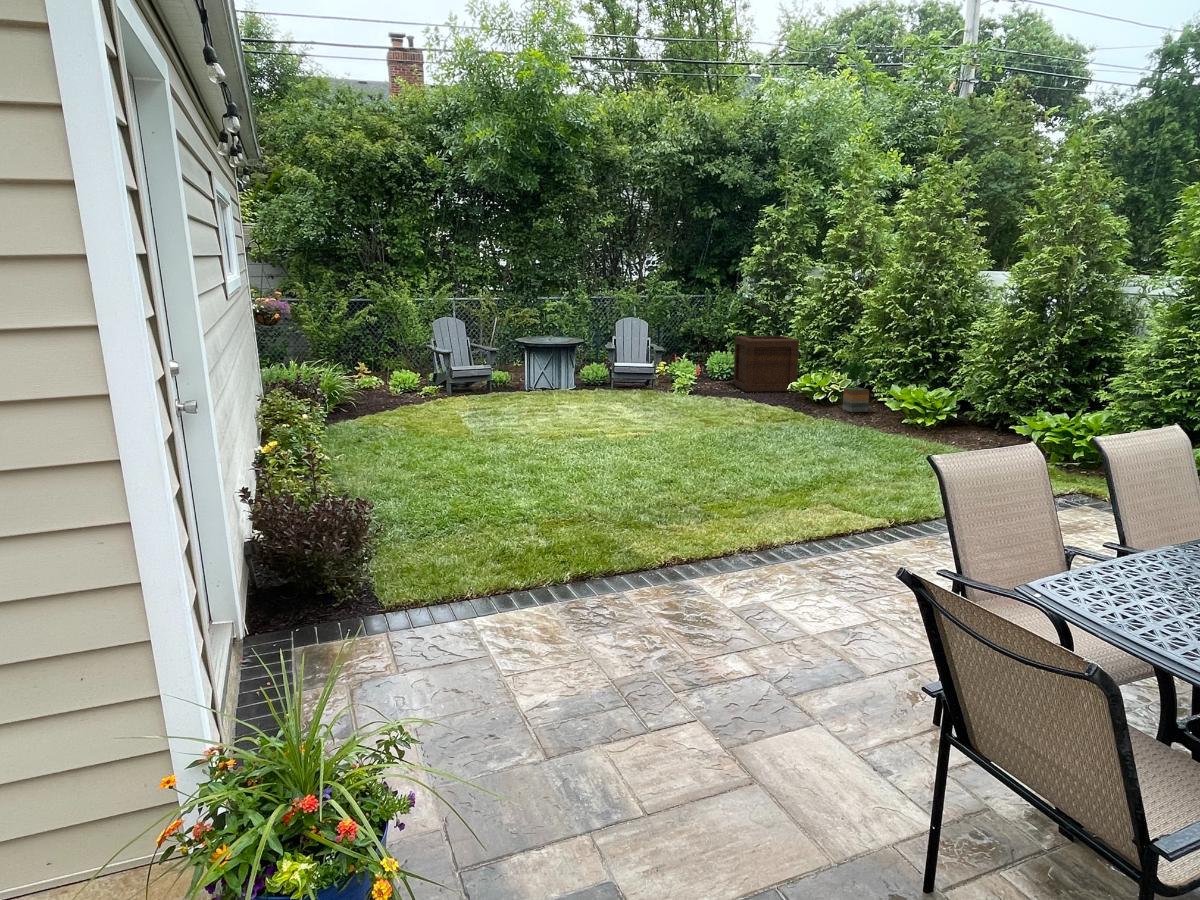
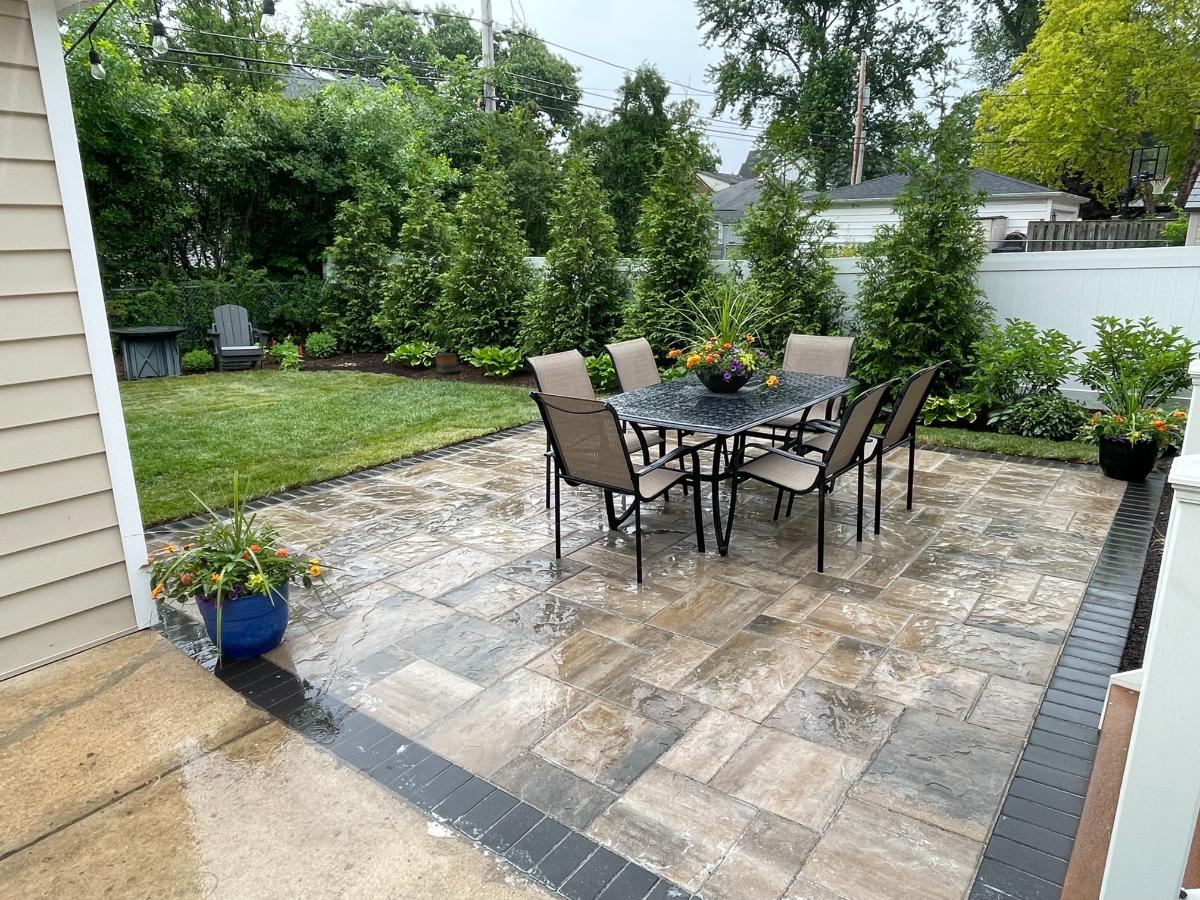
wooden crate: present [733,336,799,392] -> none [333,315,395,366]

